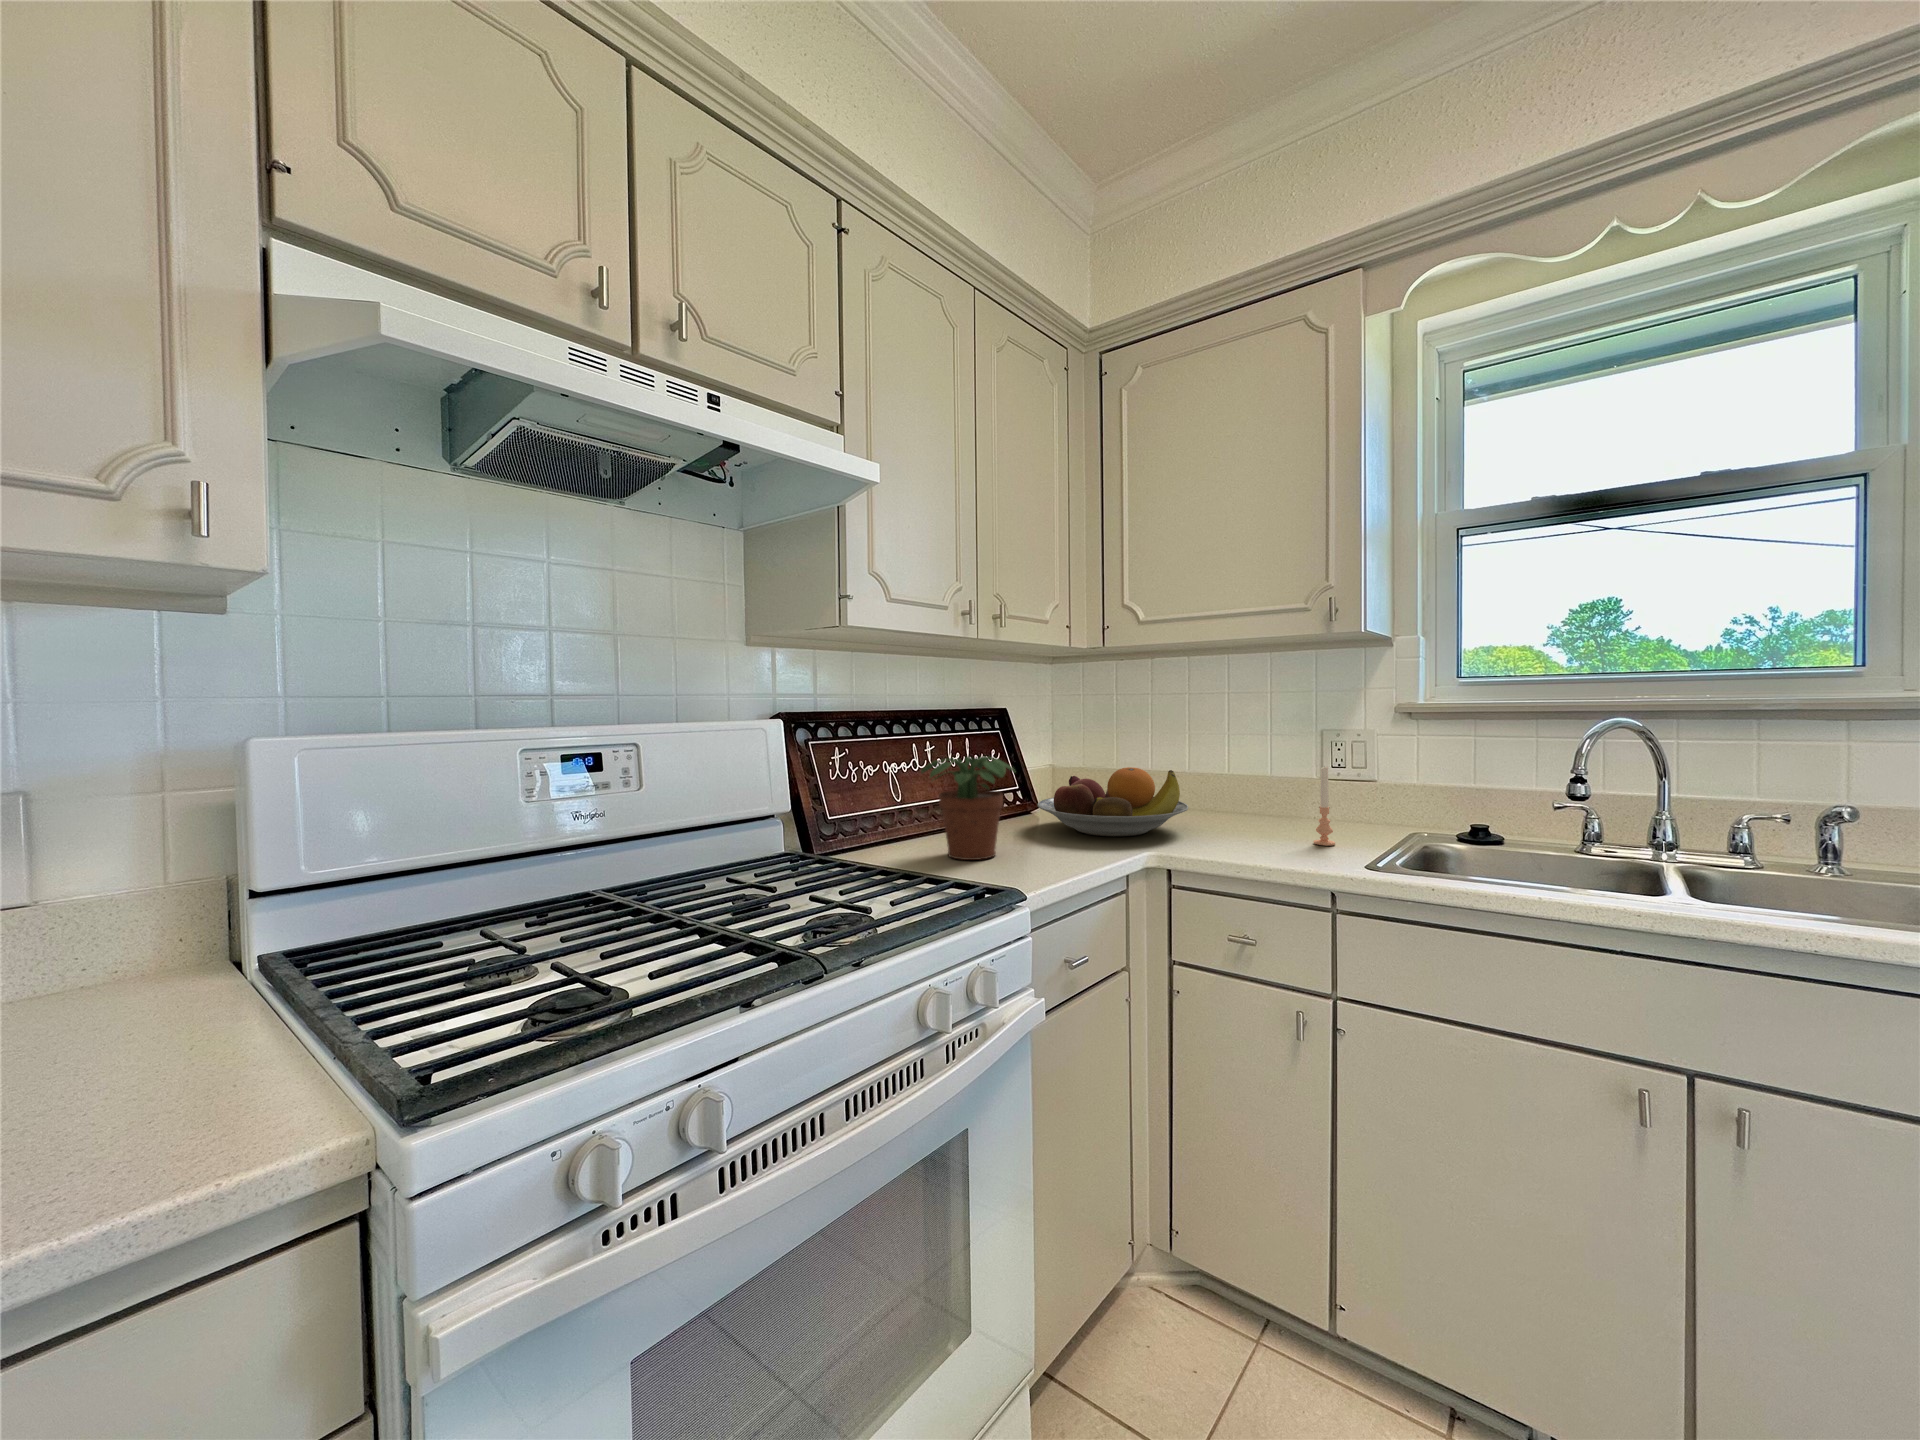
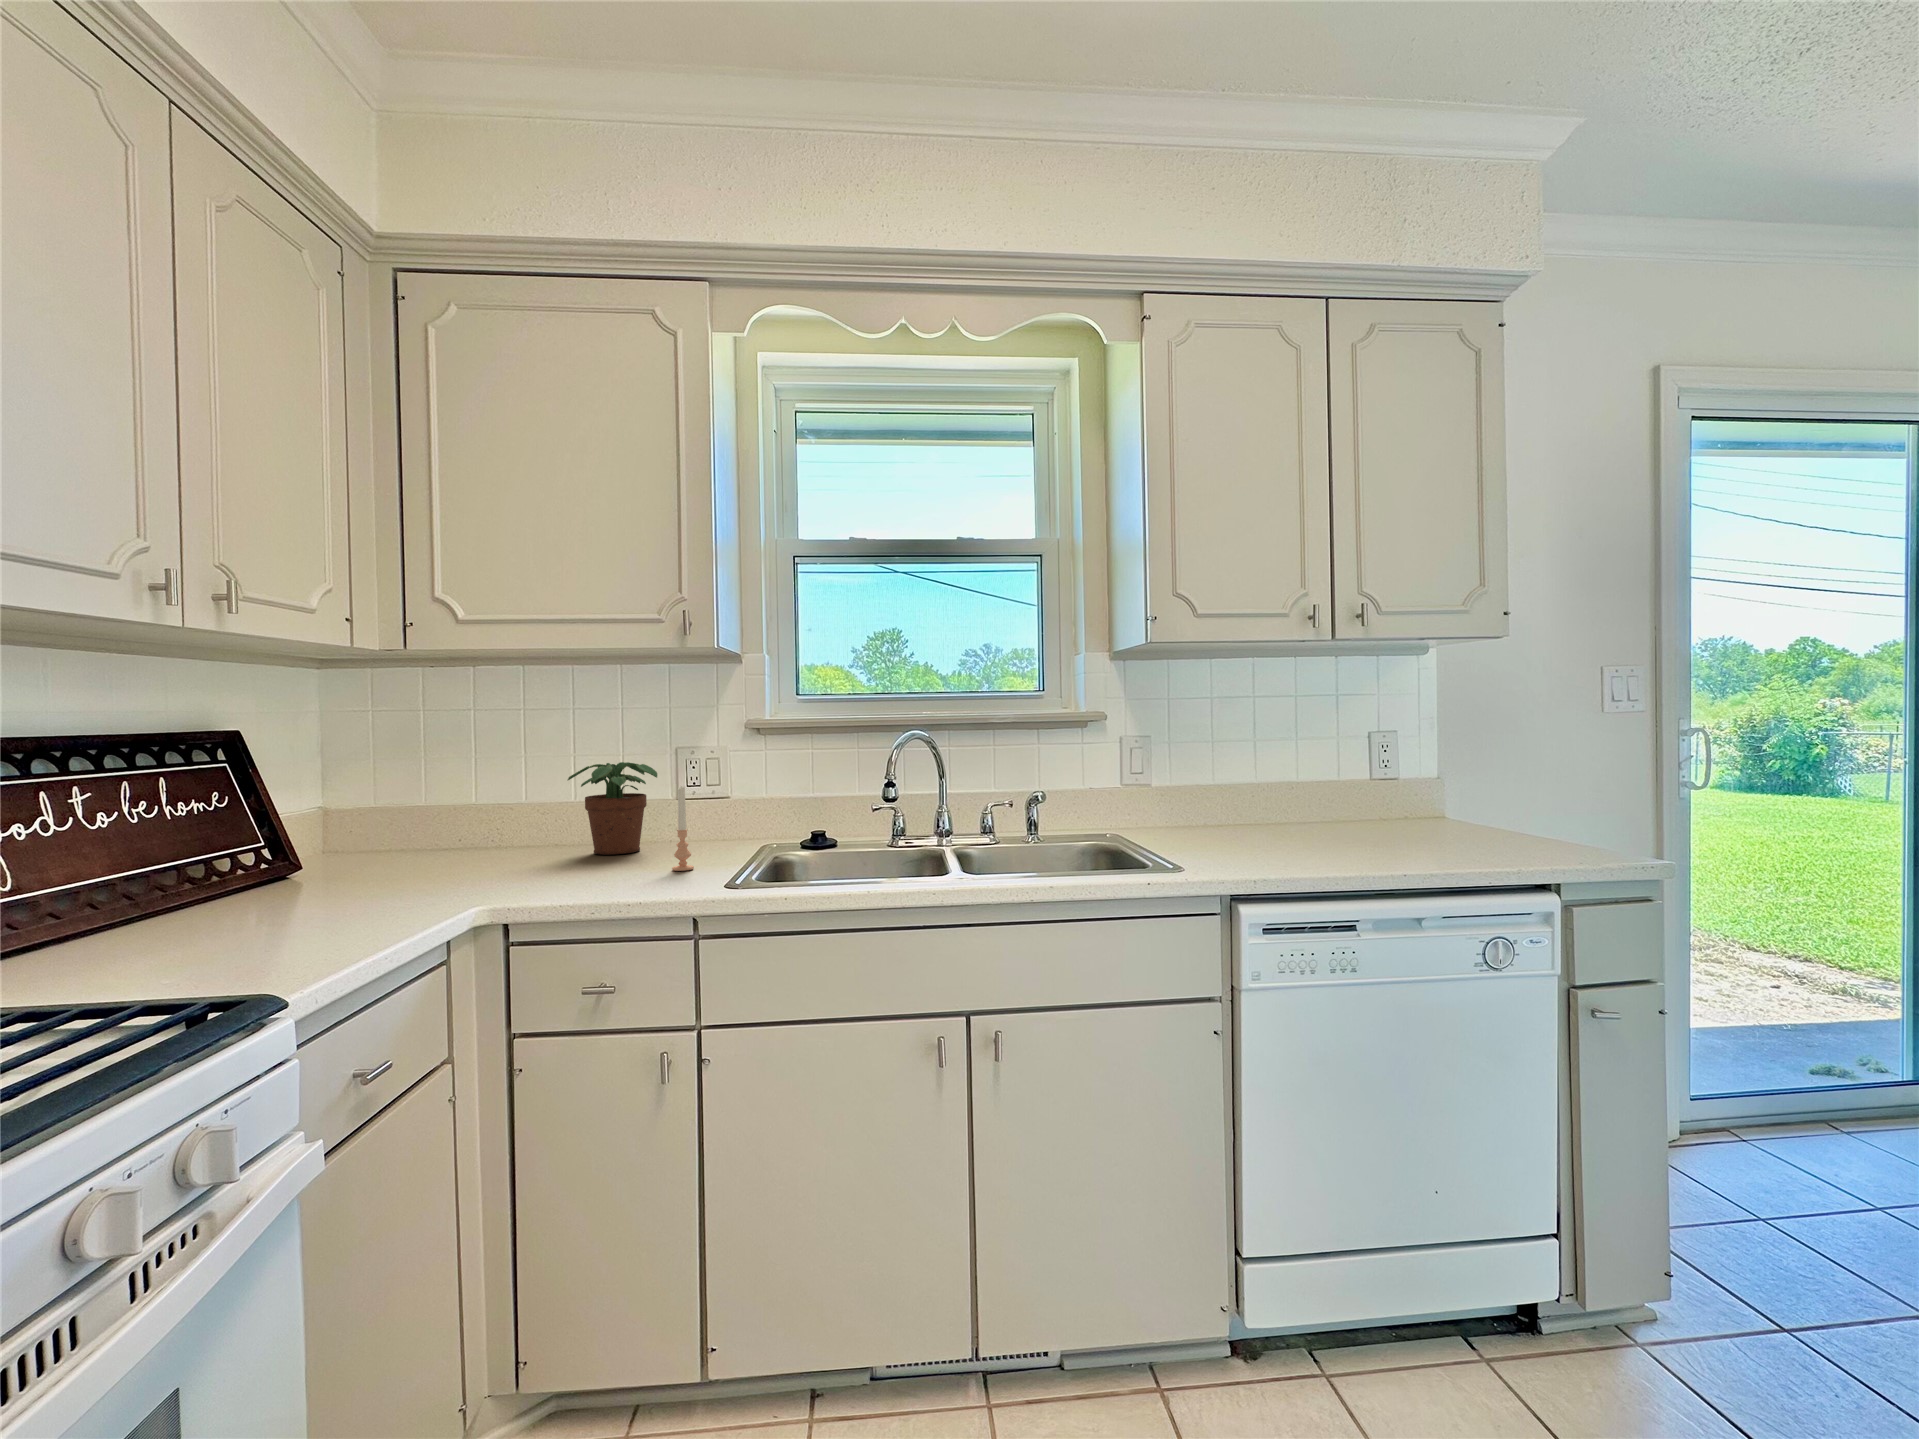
potted plant: present [921,756,1015,860] -> present [568,762,657,855]
fruit bowl: present [1038,767,1188,836] -> none [307,804,529,896]

